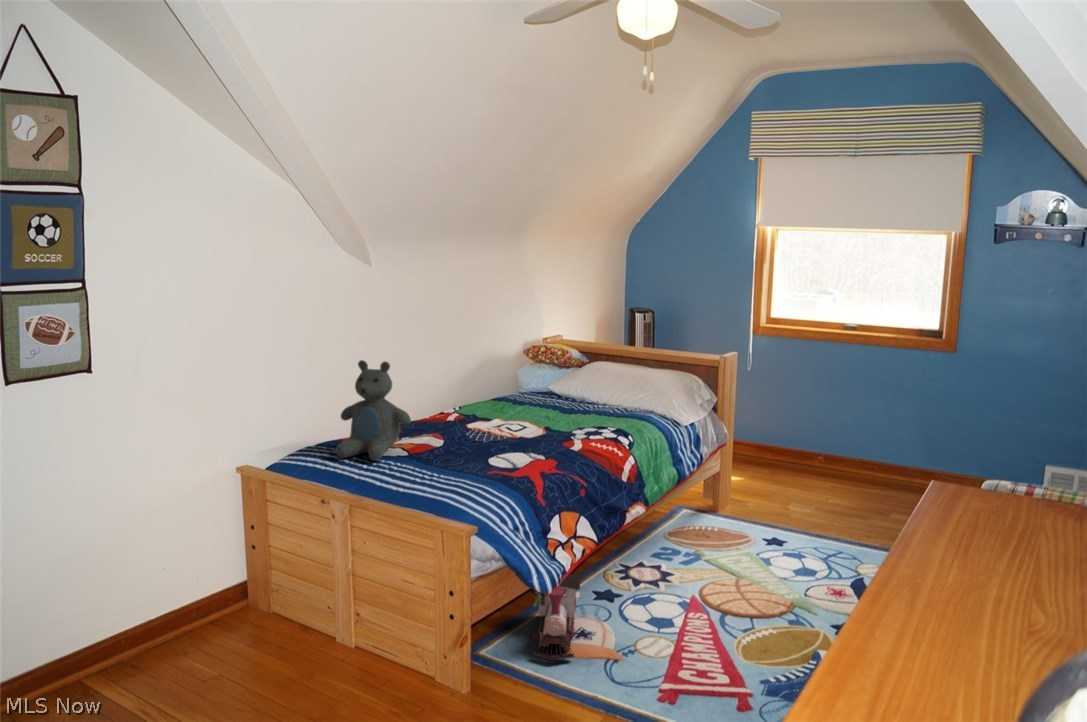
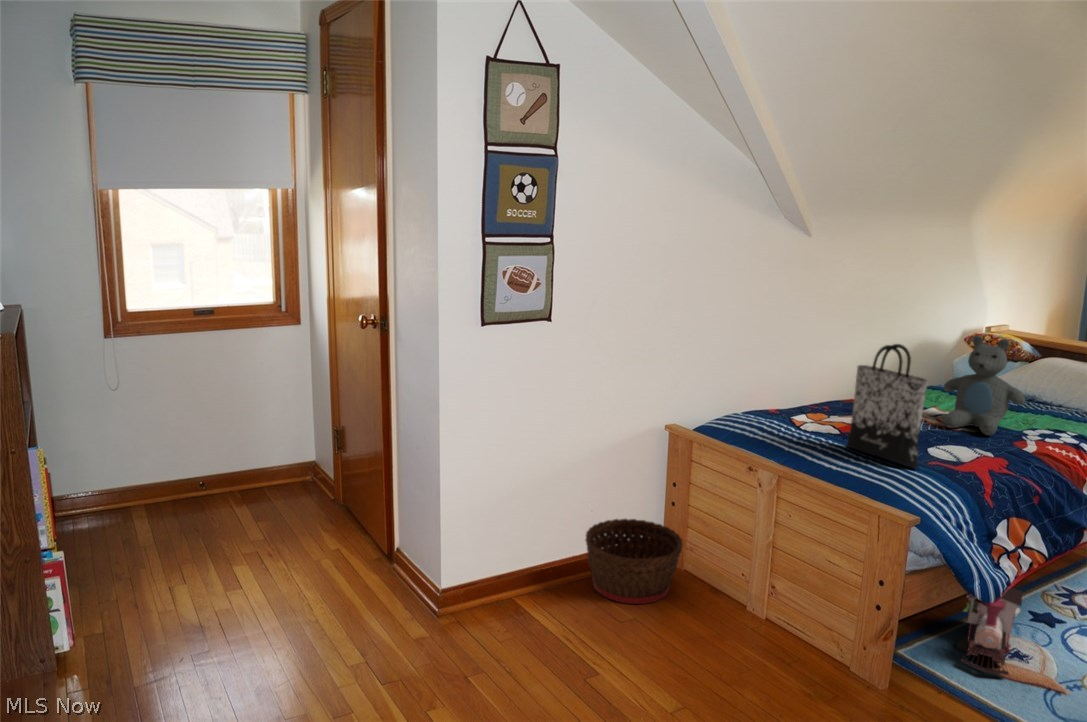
teddy bear: present [336,360,411,461] -> present [944,335,1025,435]
tote bag: none [415,360,480,478] -> present [847,344,927,469]
basket: none [136,581,254,680] -> present [585,519,683,604]

